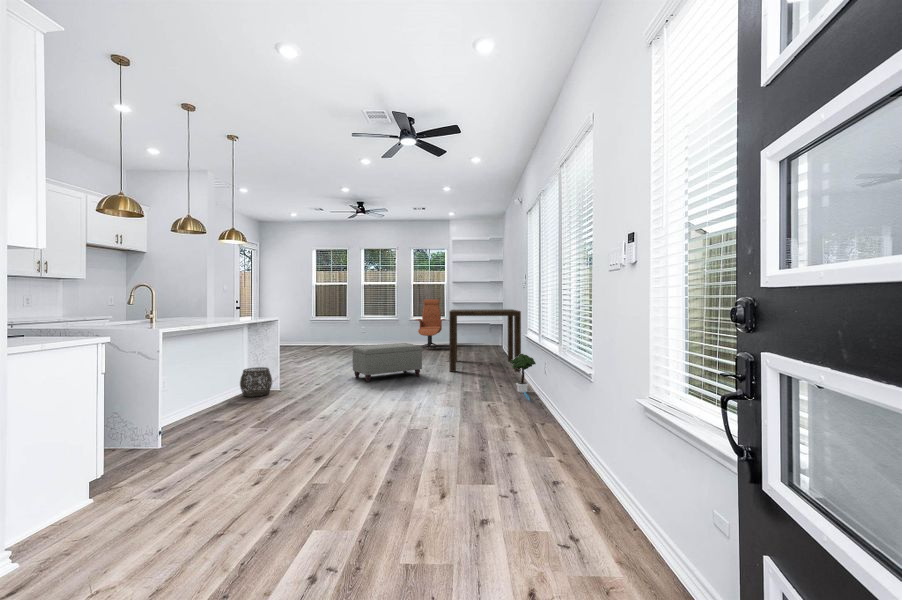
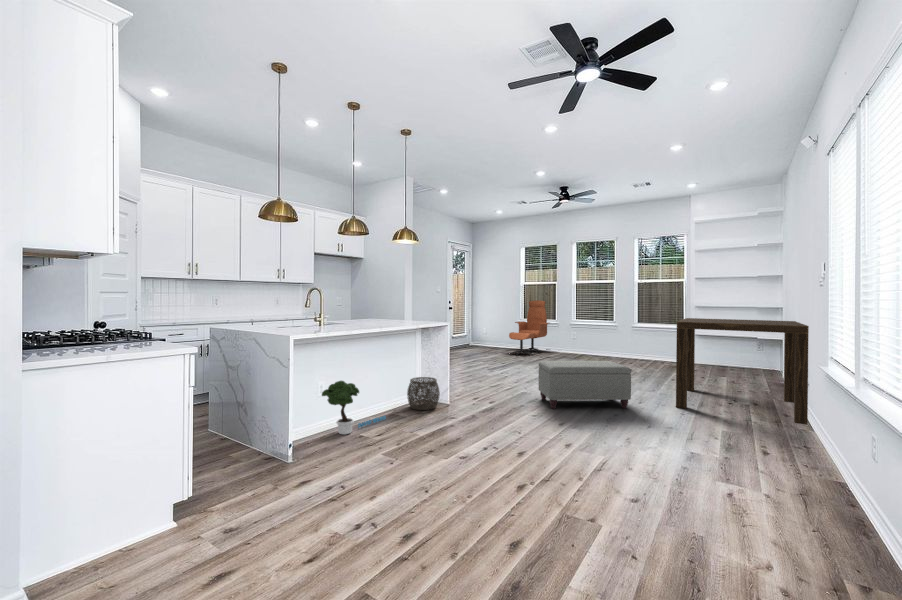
lounge chair: present [416,299,445,349] -> present [509,301,549,355]
potted tree: present [510,354,536,401] -> present [322,381,386,435]

